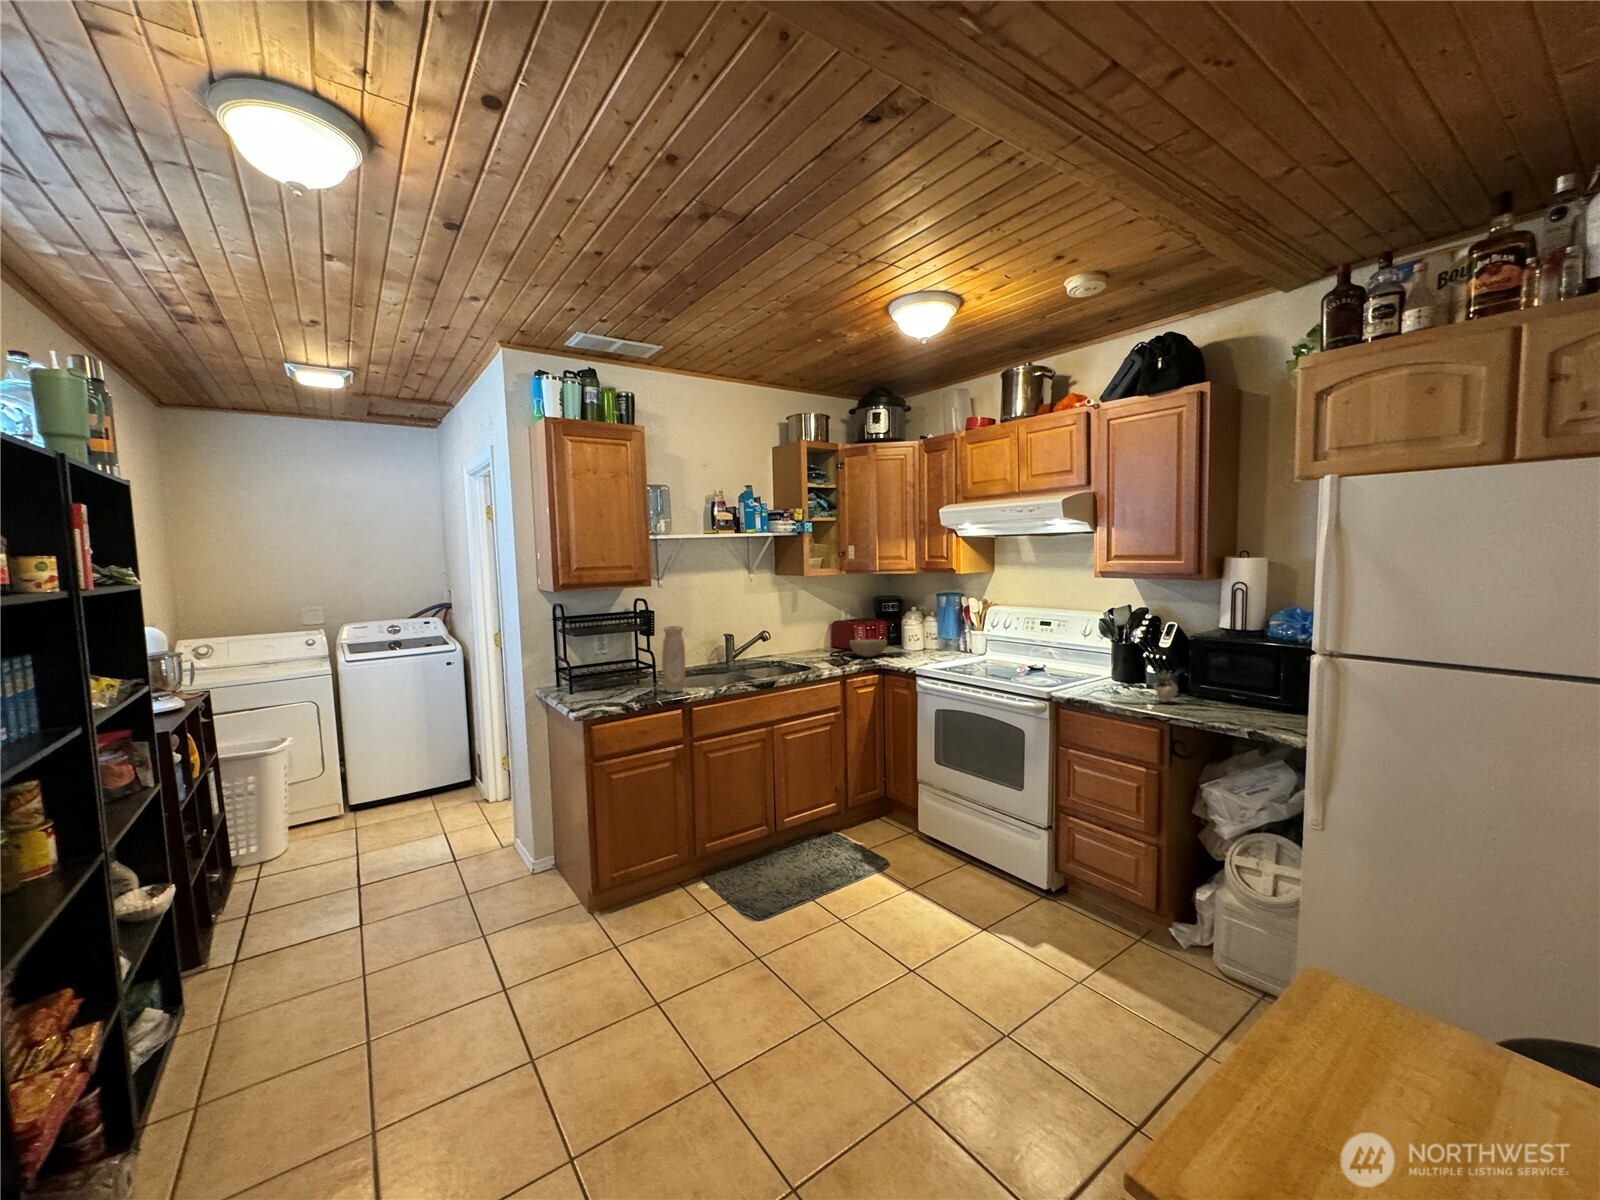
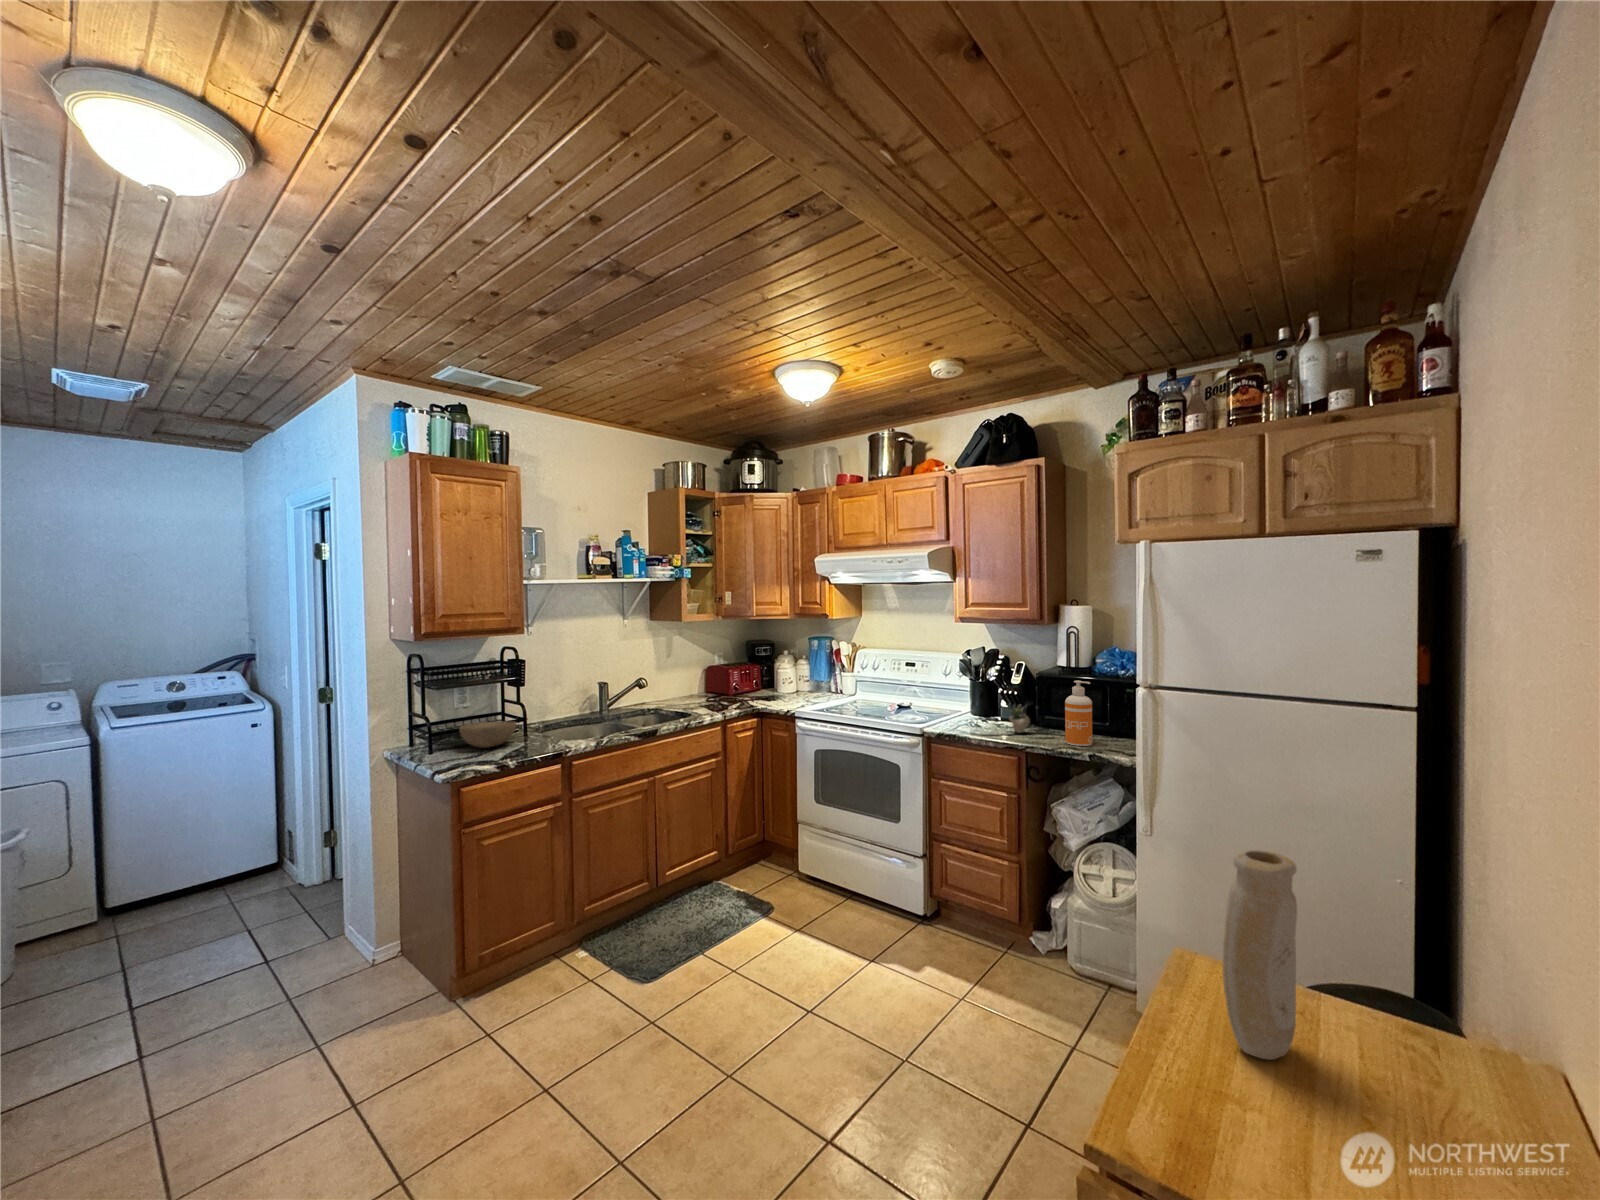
vase: present [662,626,686,693] -> present [1223,850,1297,1060]
bowl: present [849,639,887,657] -> present [459,721,516,748]
soap dispenser: none [1220,645,1257,721] -> present [1065,681,1092,746]

